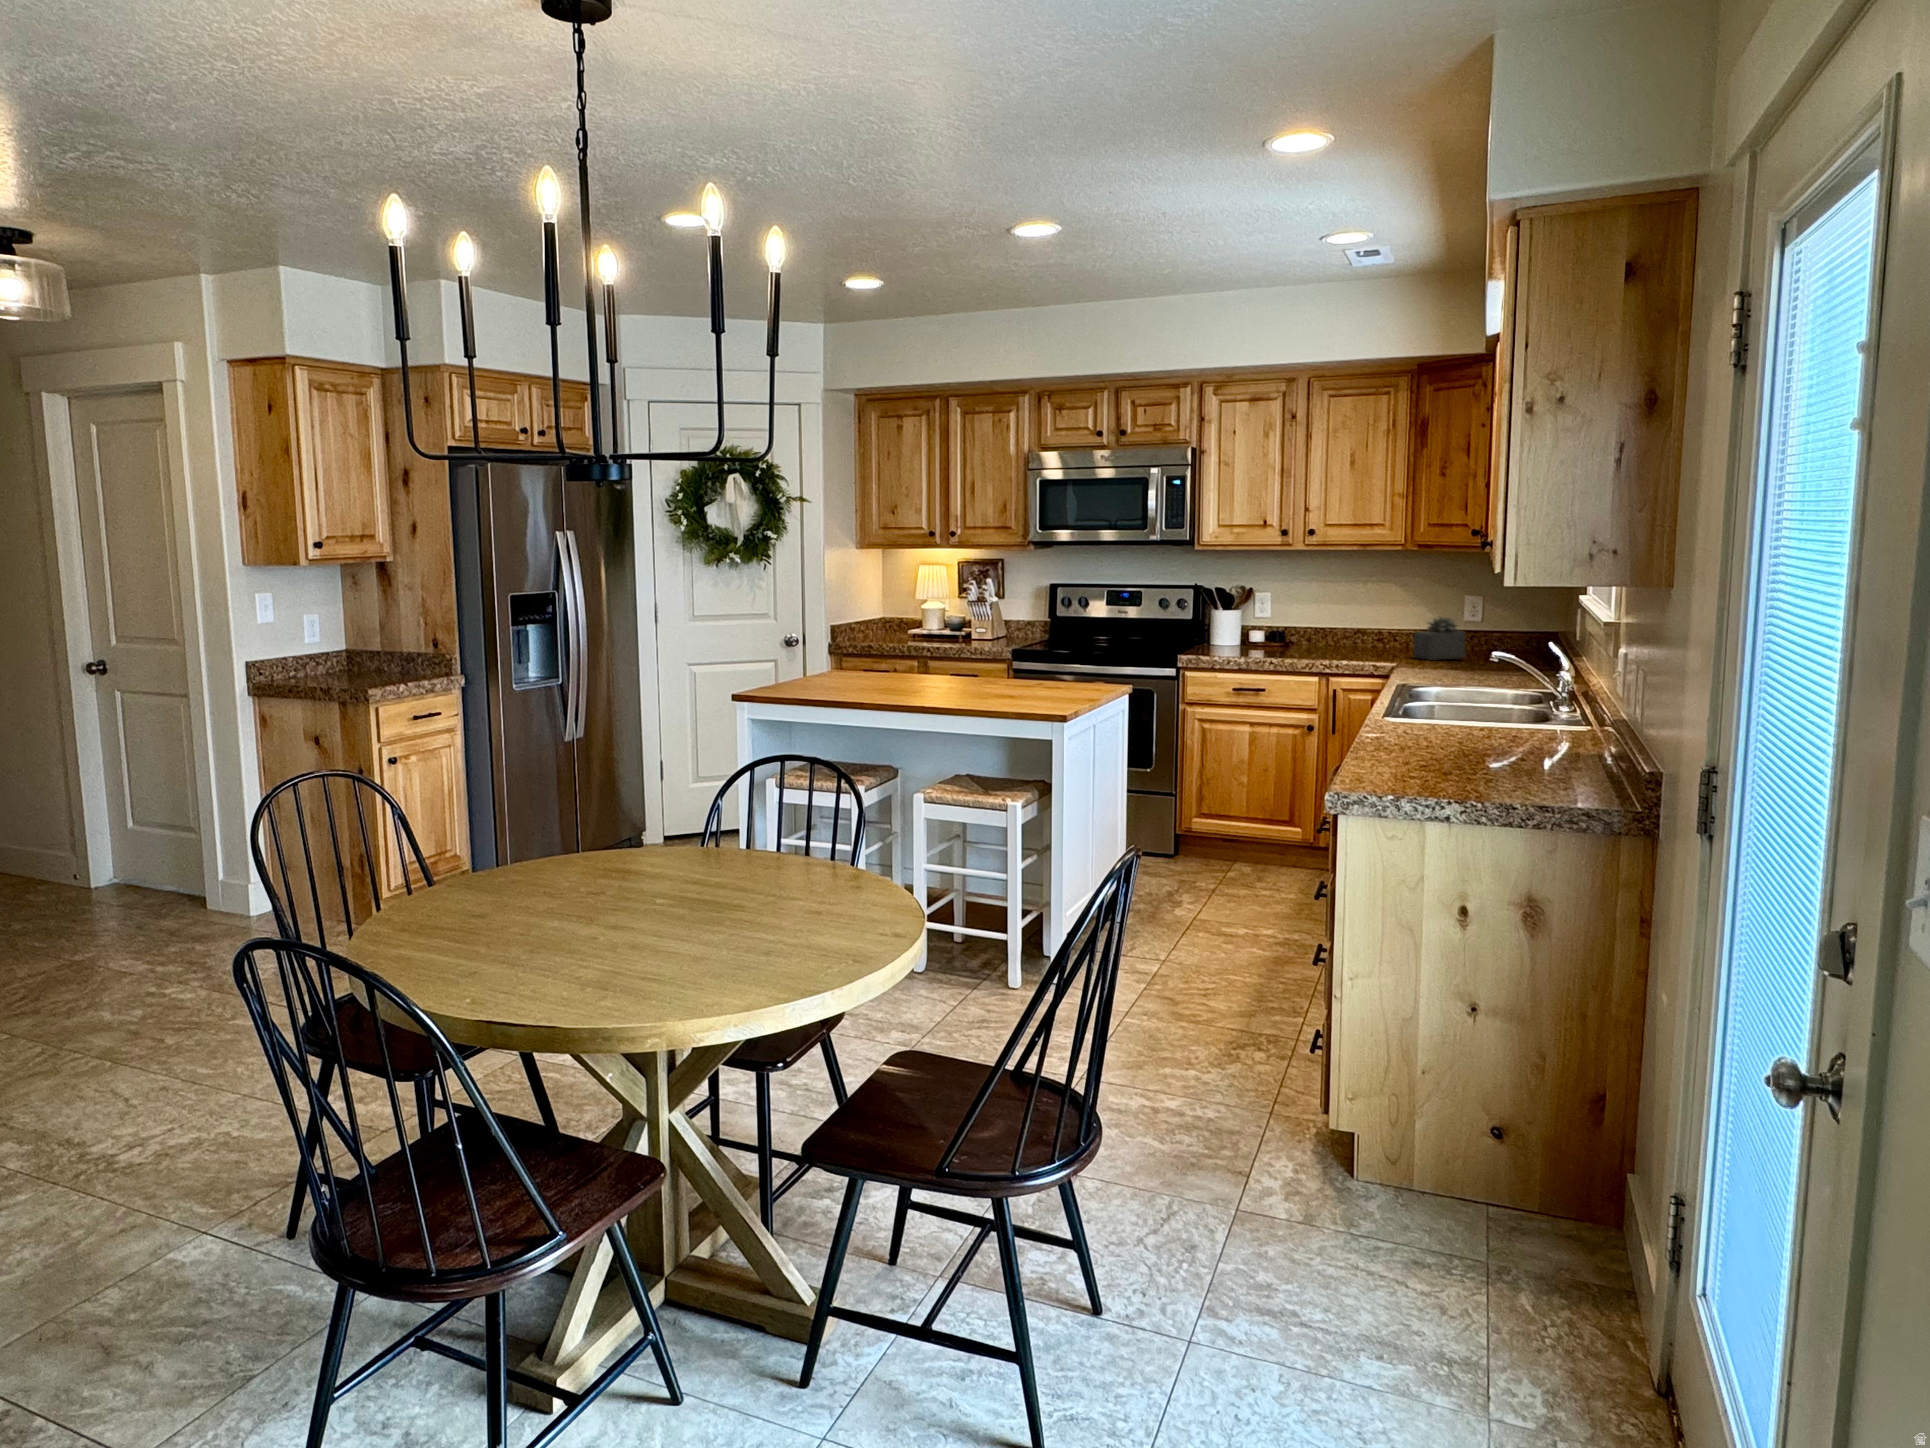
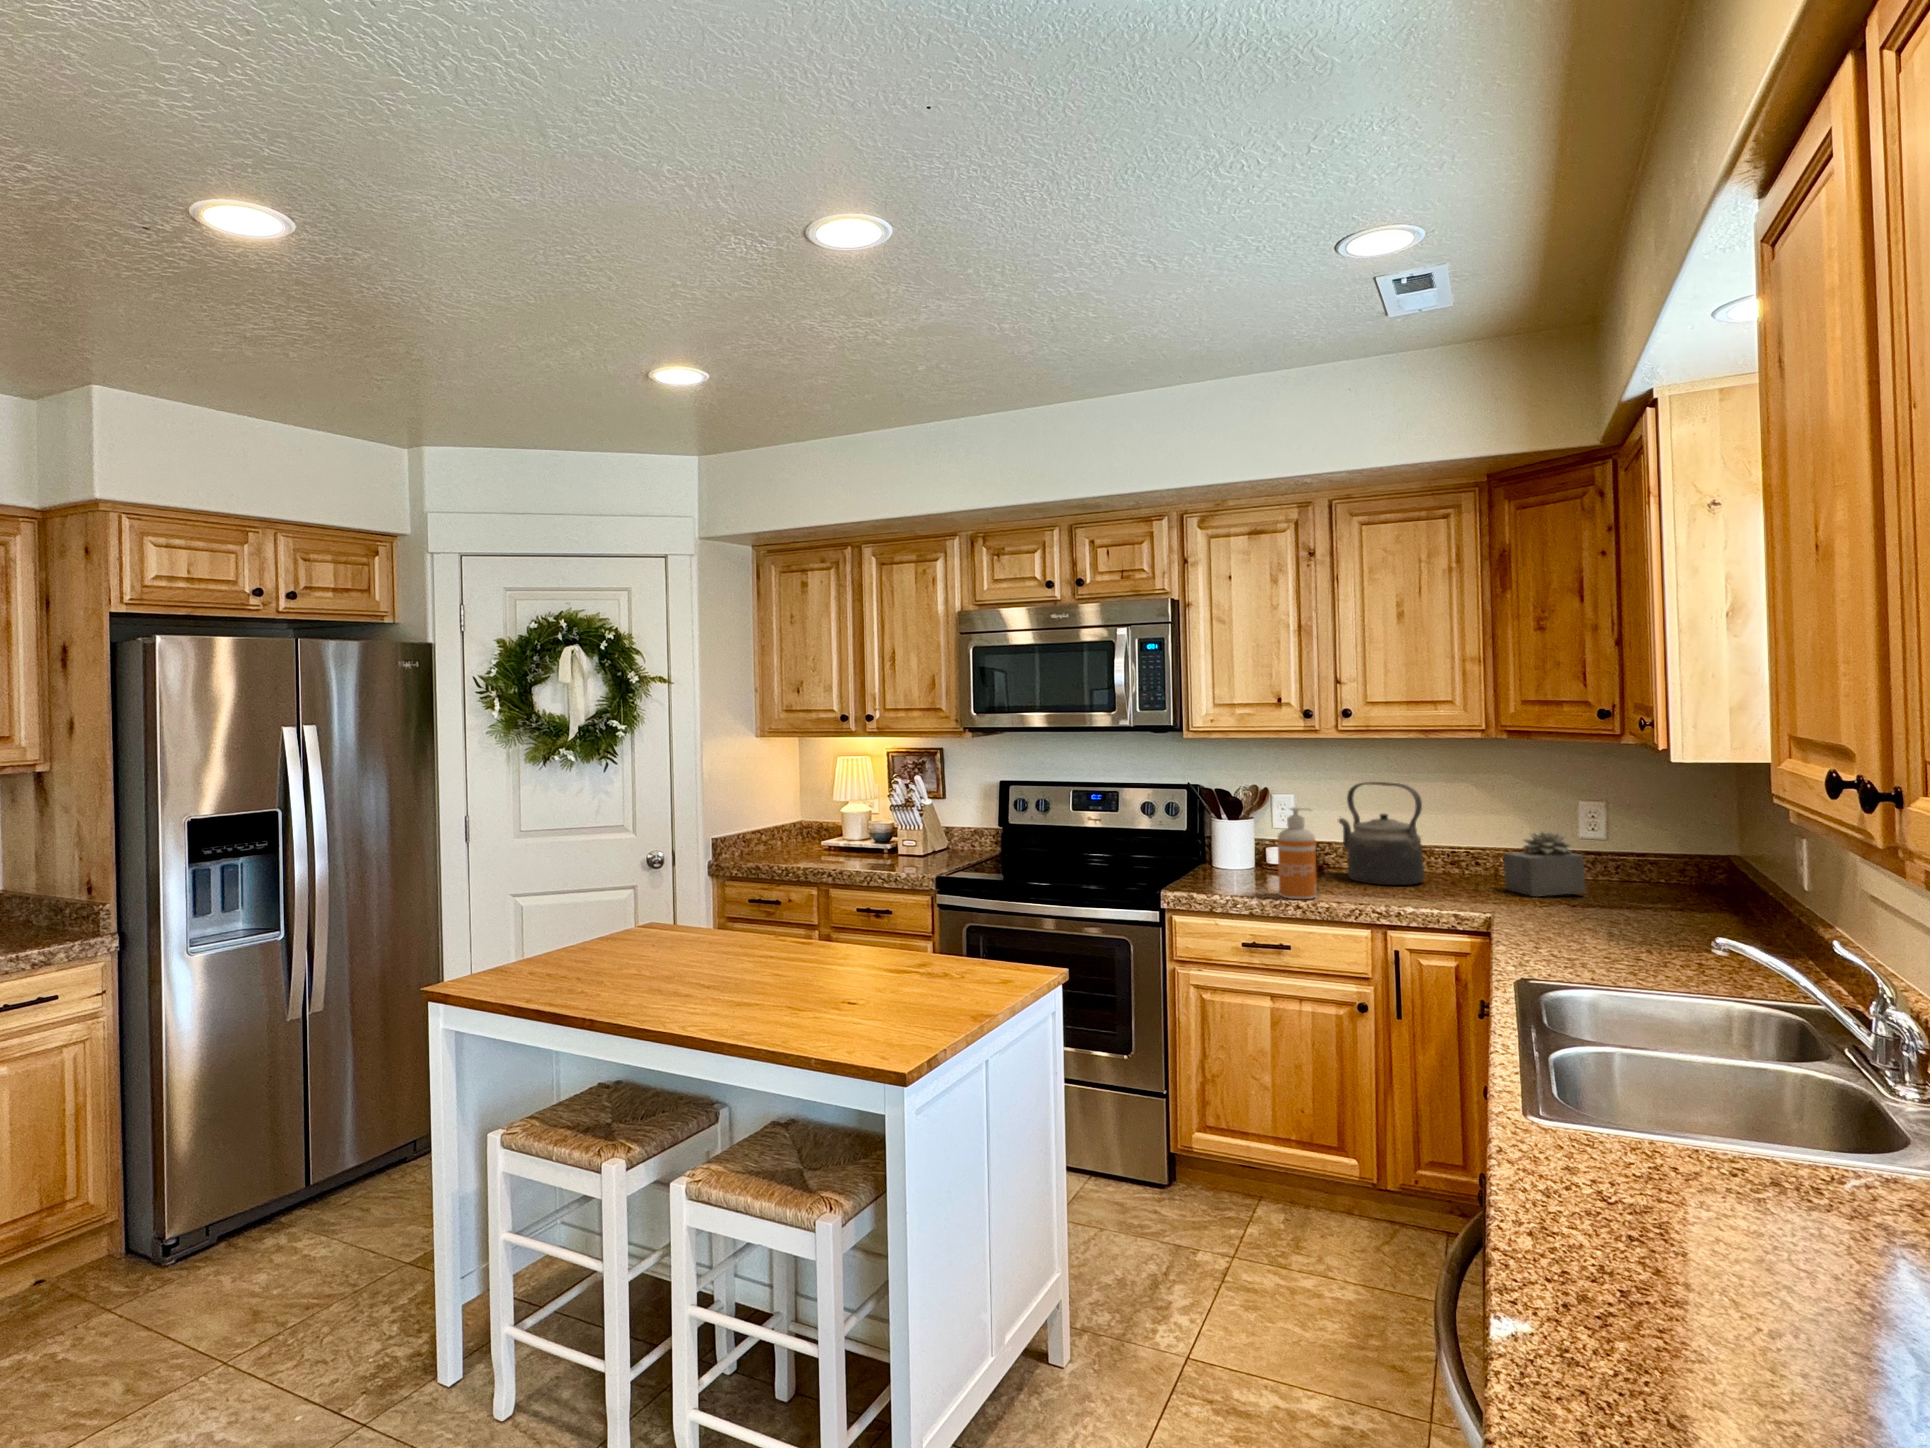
kettle: none [1302,583,1360,654] -> present [1339,782,1425,885]
soap dispenser: none [1258,597,1285,659] -> present [1277,807,1317,899]

